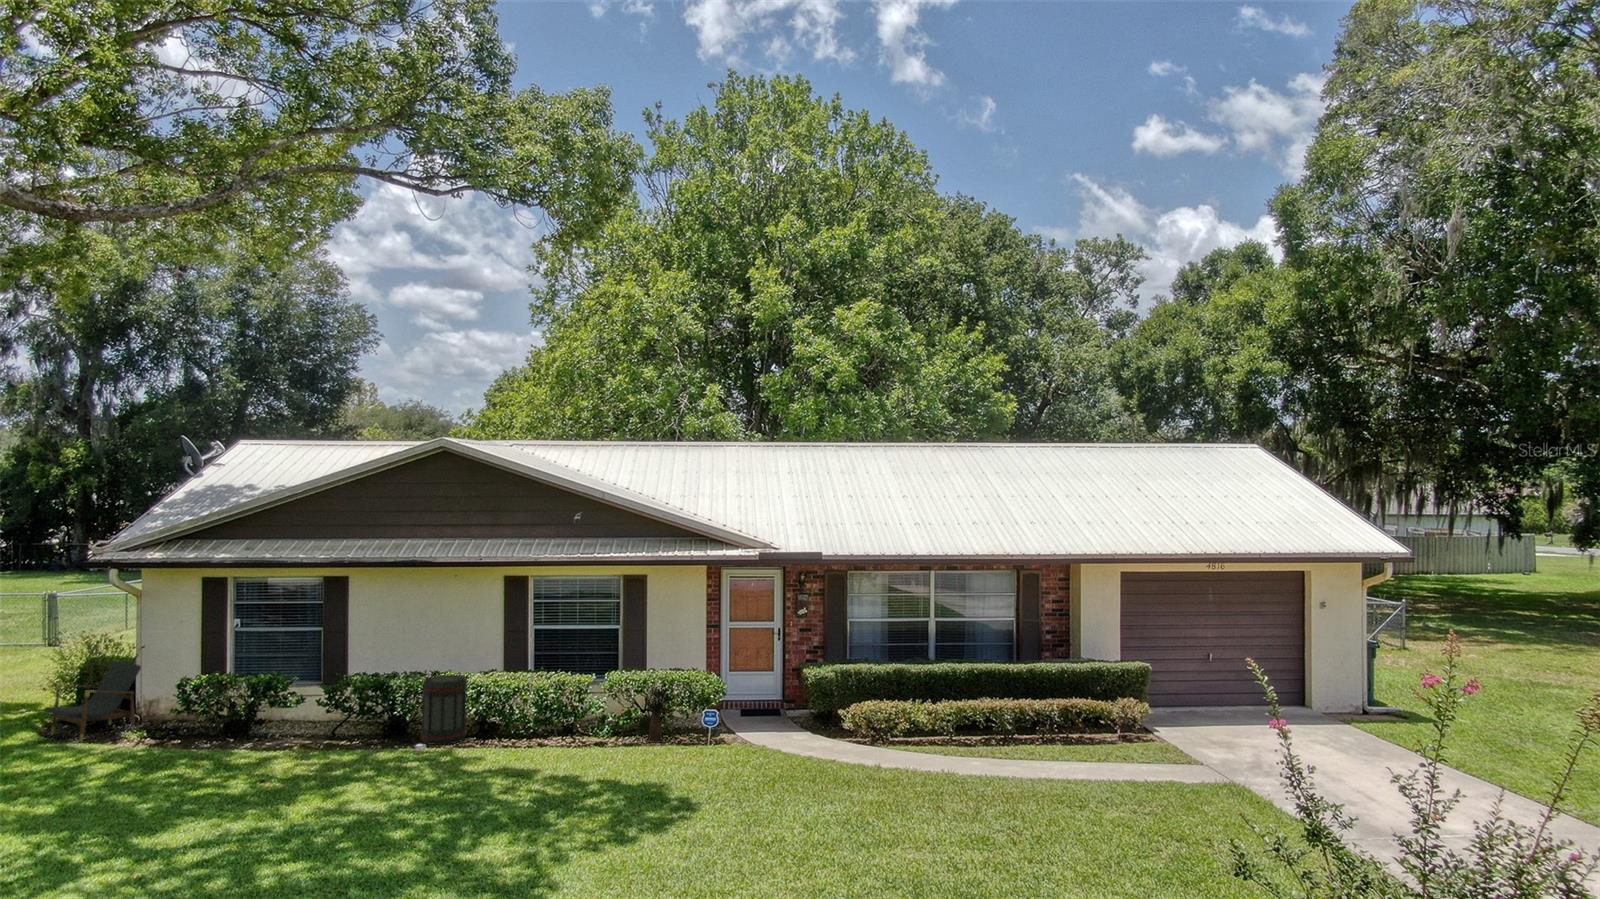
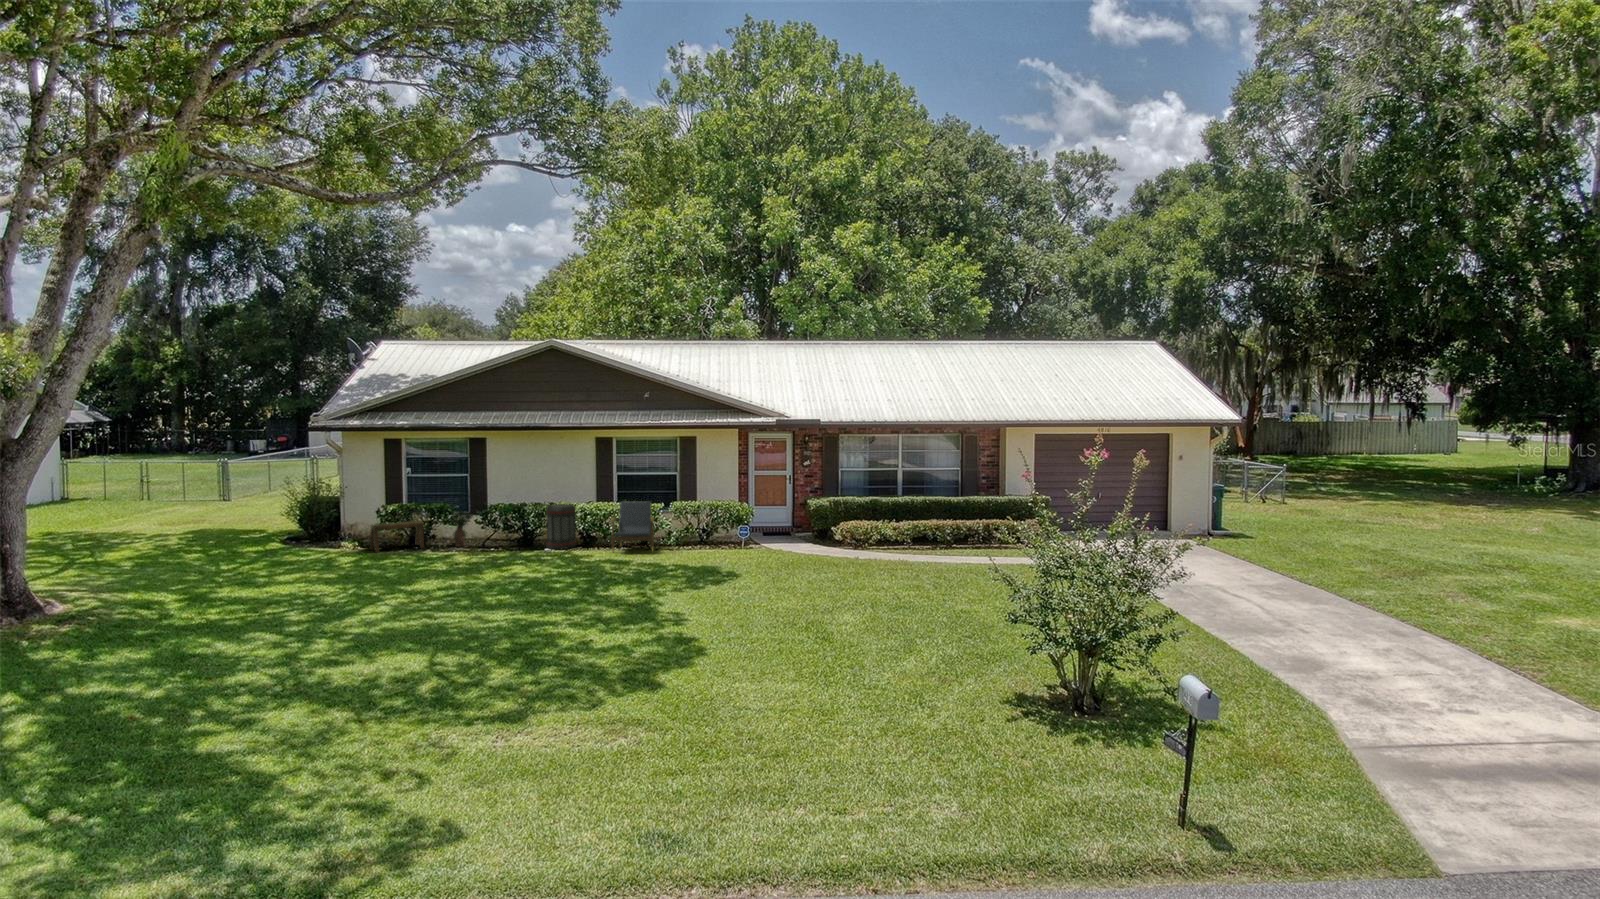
lounge chair: present [44,661,141,742] -> present [612,501,654,552]
potted plant: present [637,687,671,743] -> present [451,510,476,547]
bench: none [154,699,240,753] -> present [370,520,424,553]

